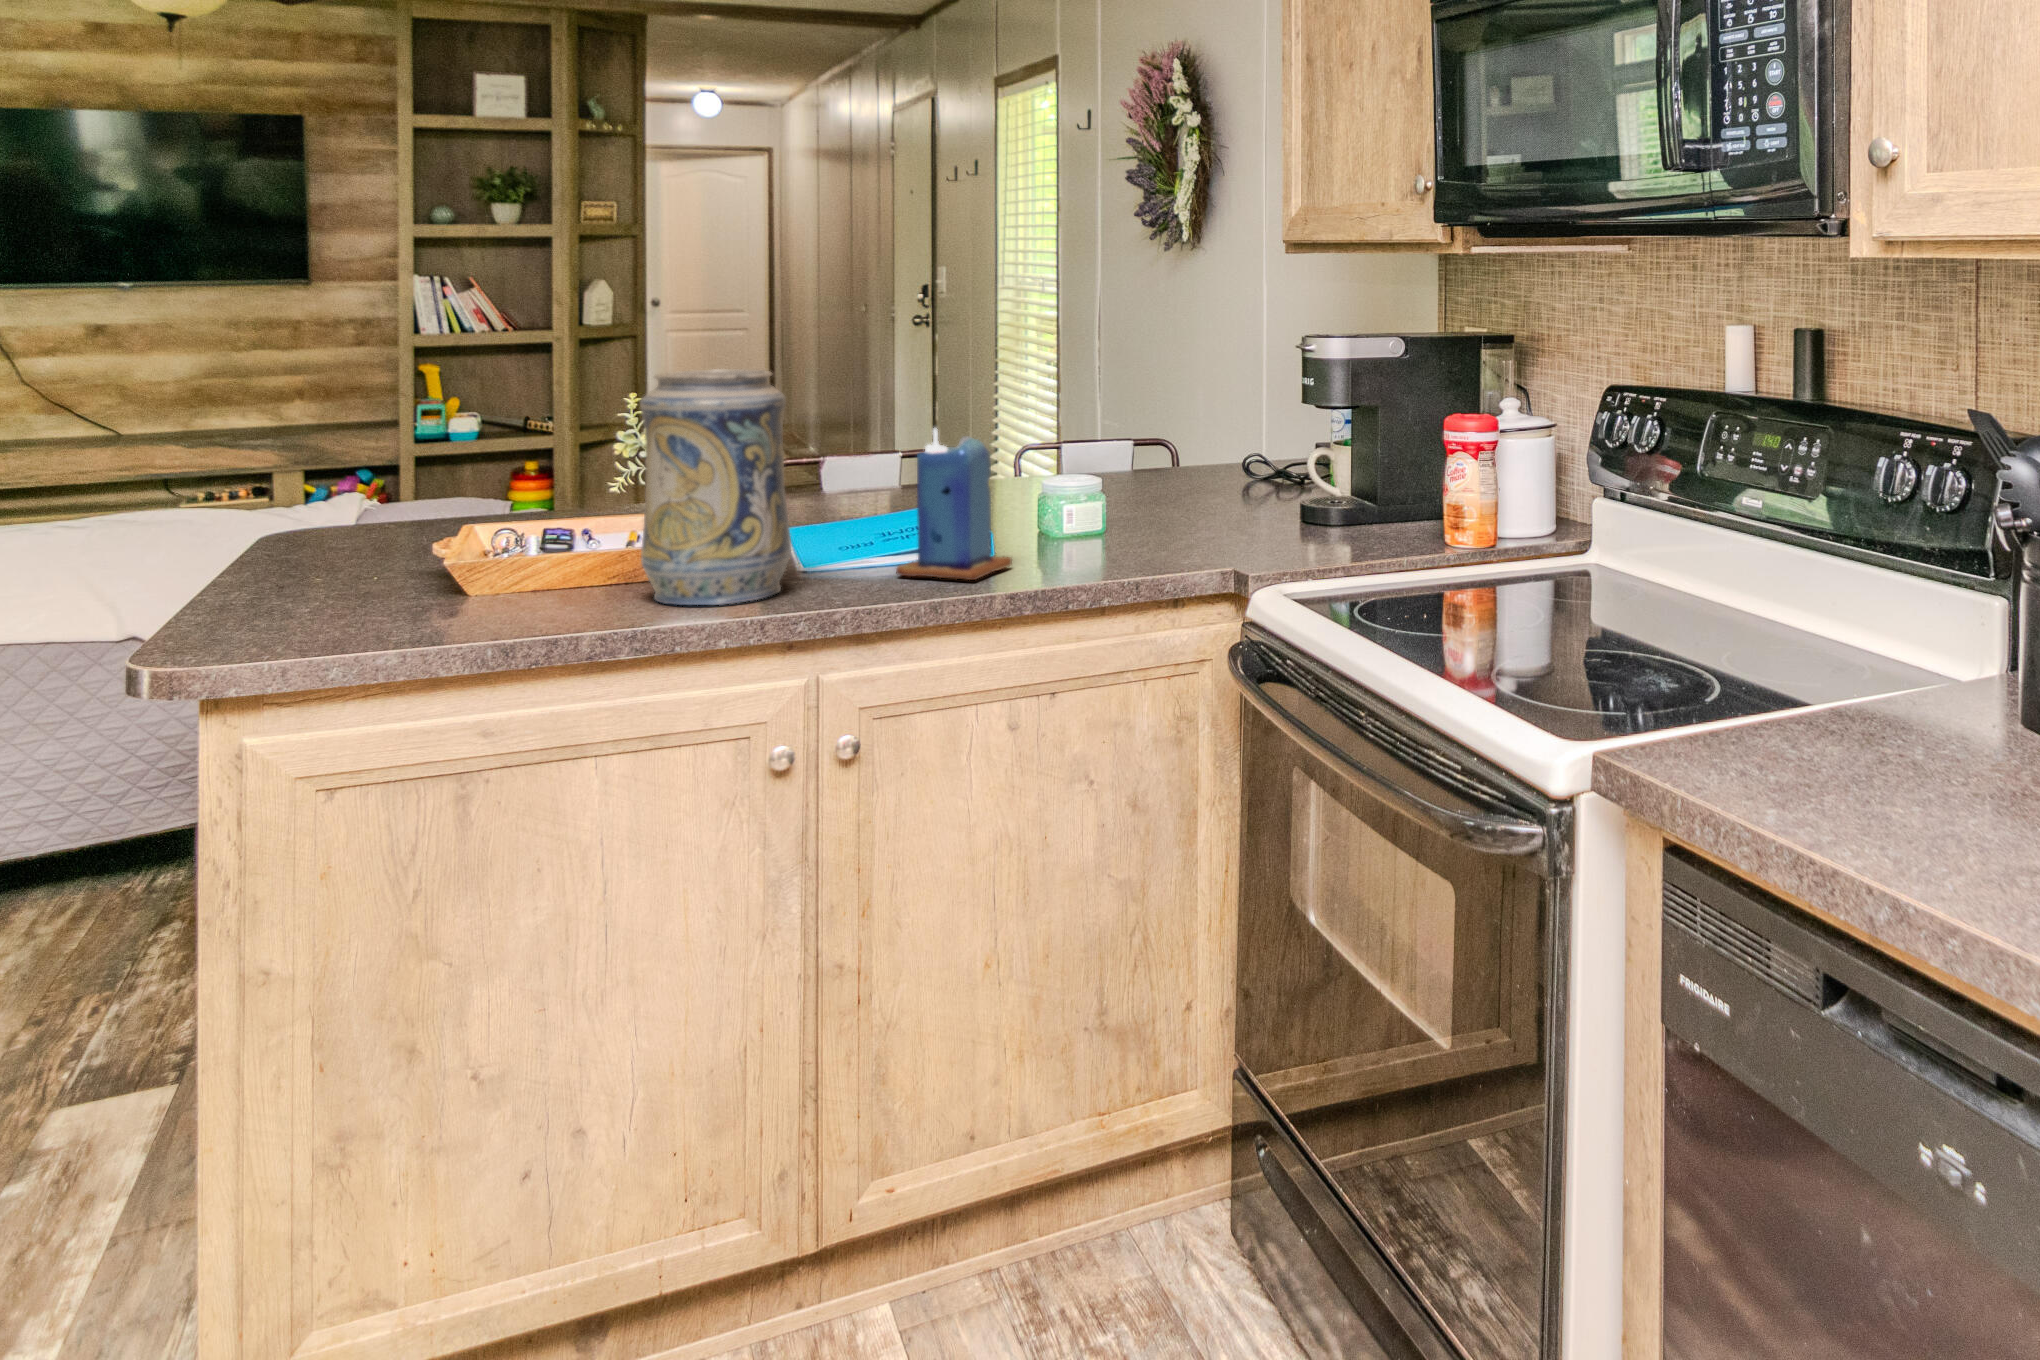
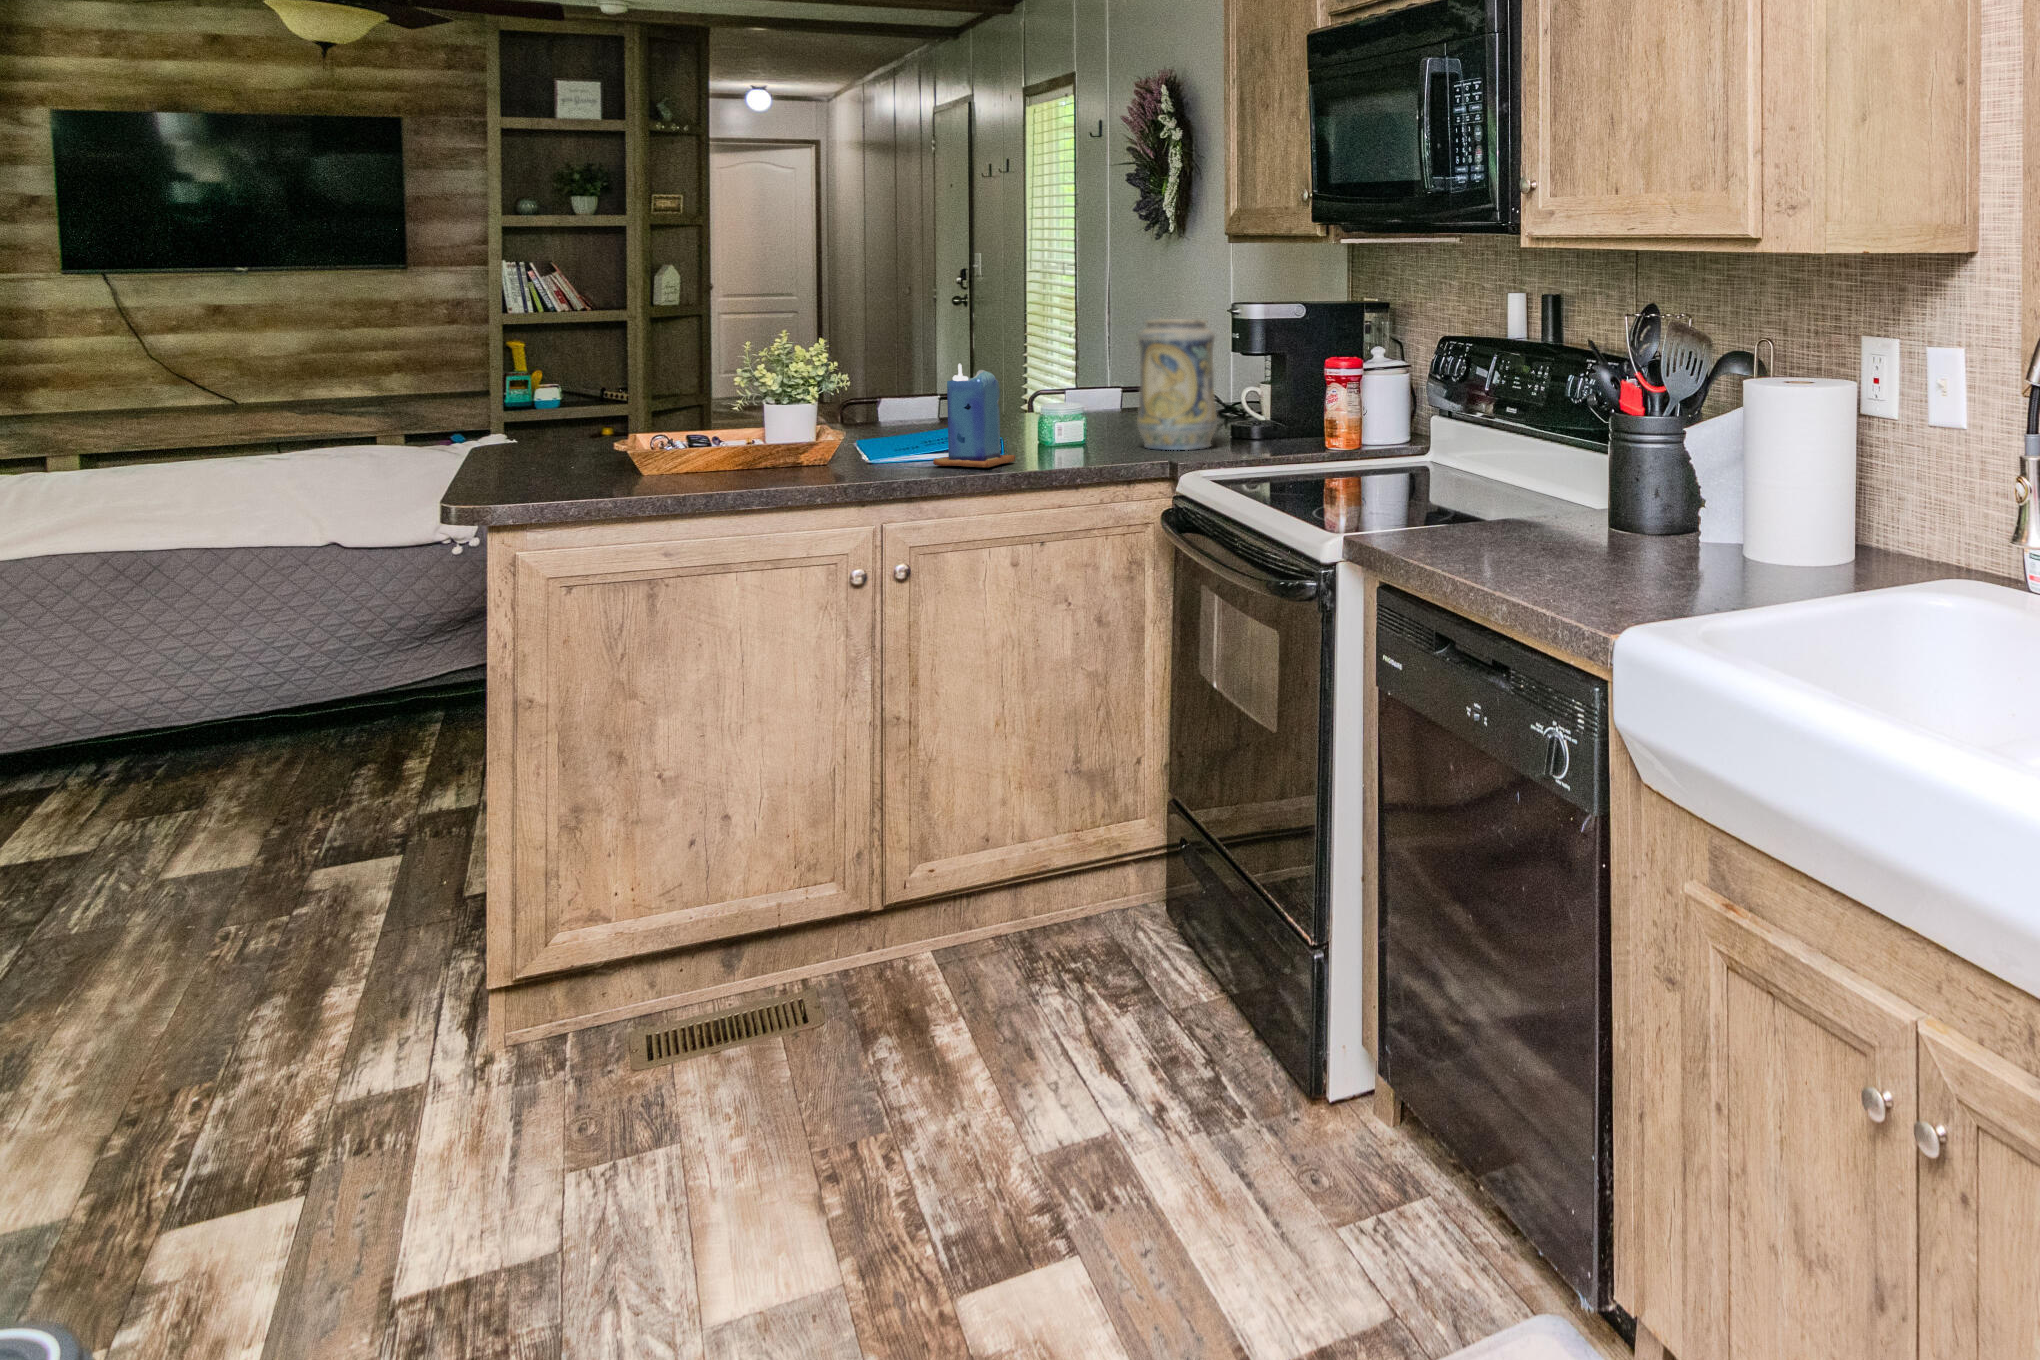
decorative vase: present [640,369,791,605] -> present [1137,319,1217,450]

